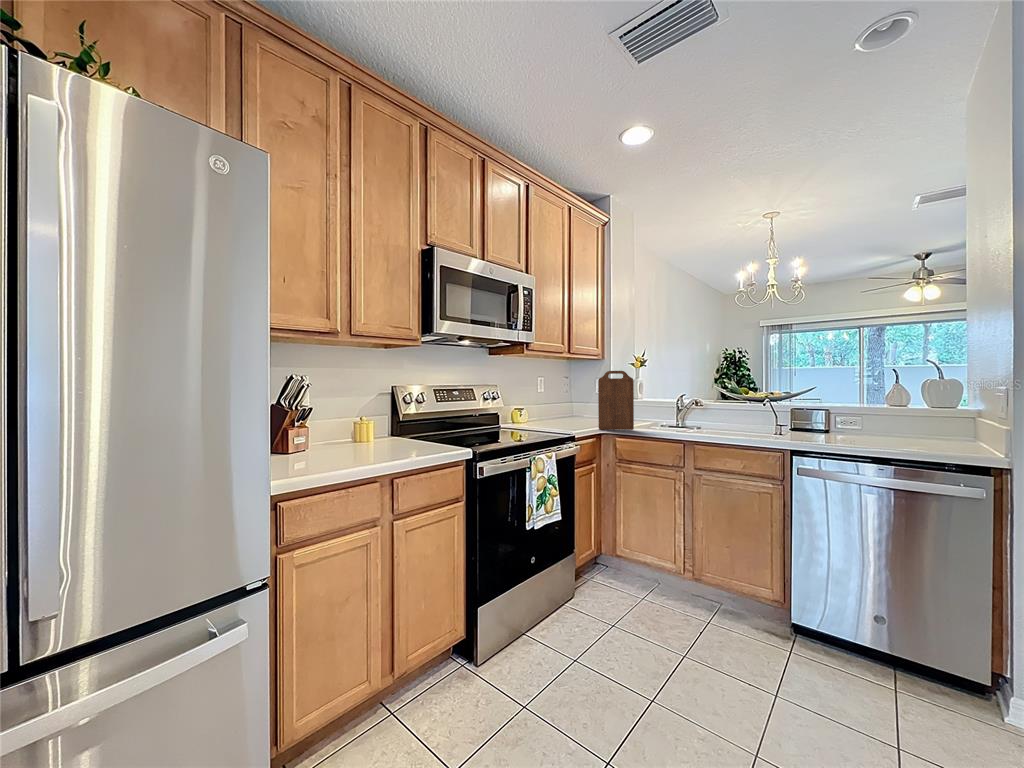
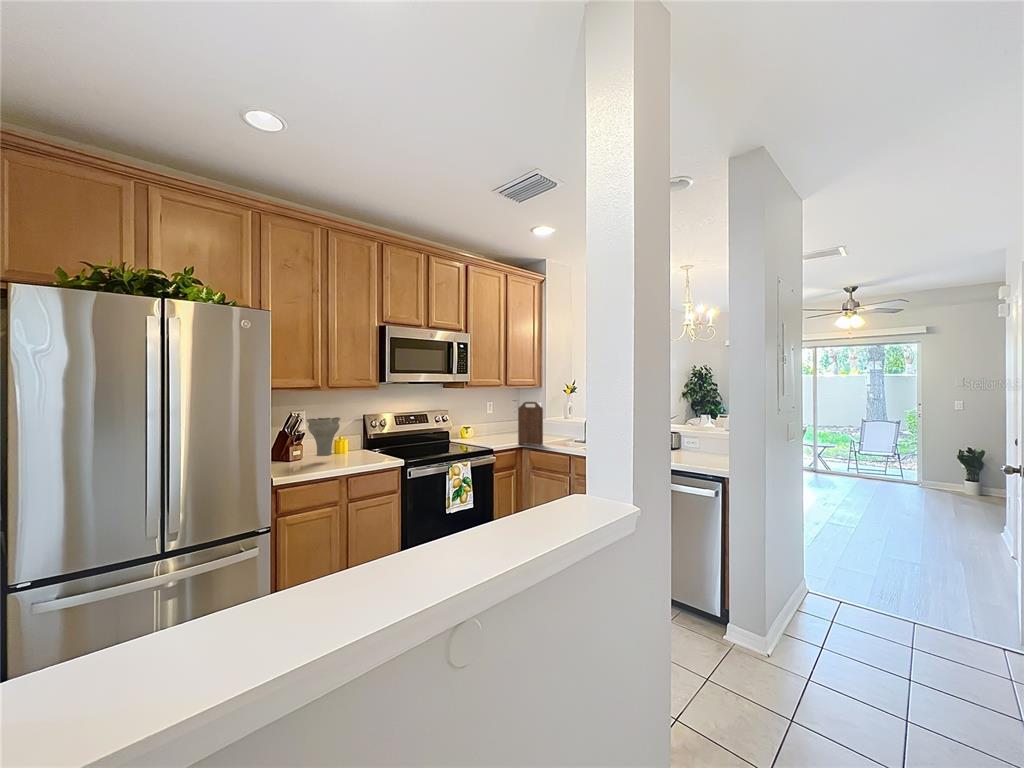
vase: none [305,379,379,449] -> present [307,417,341,456]

